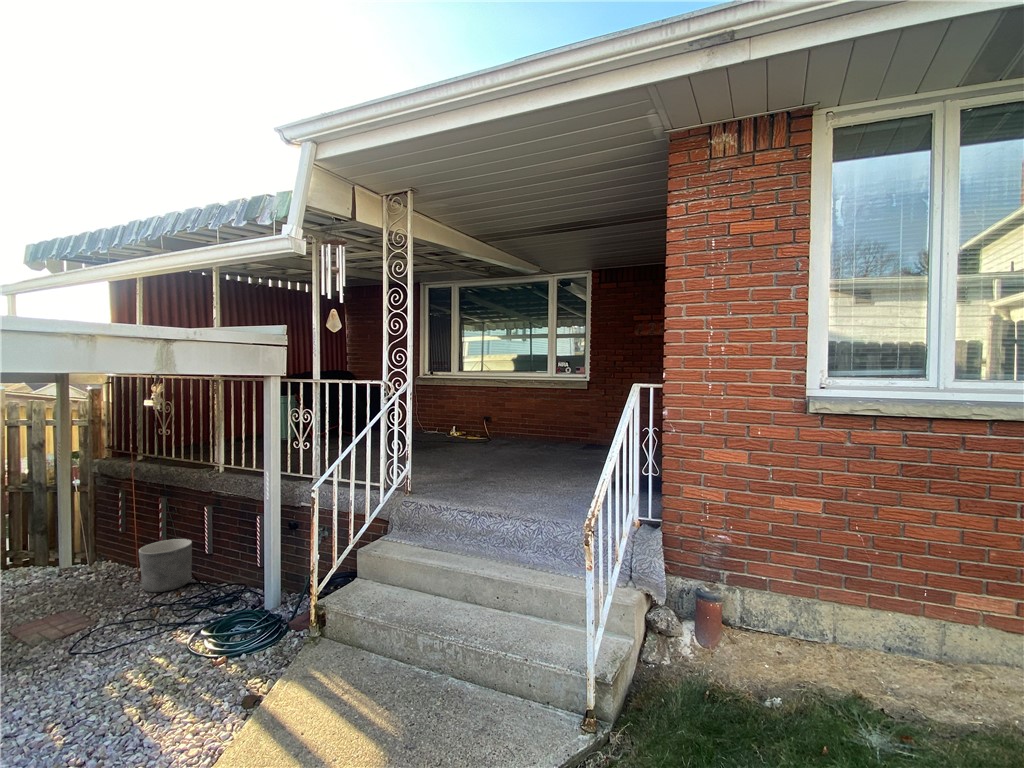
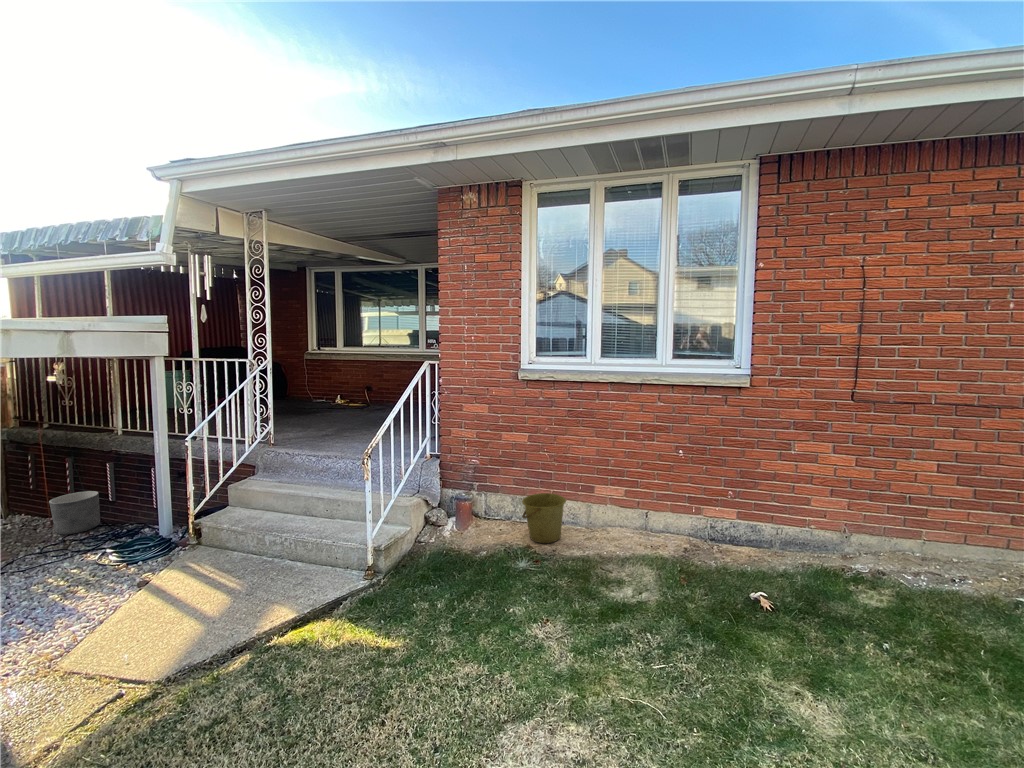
bucket: none [825,598,912,690] -> present [522,493,566,543]

